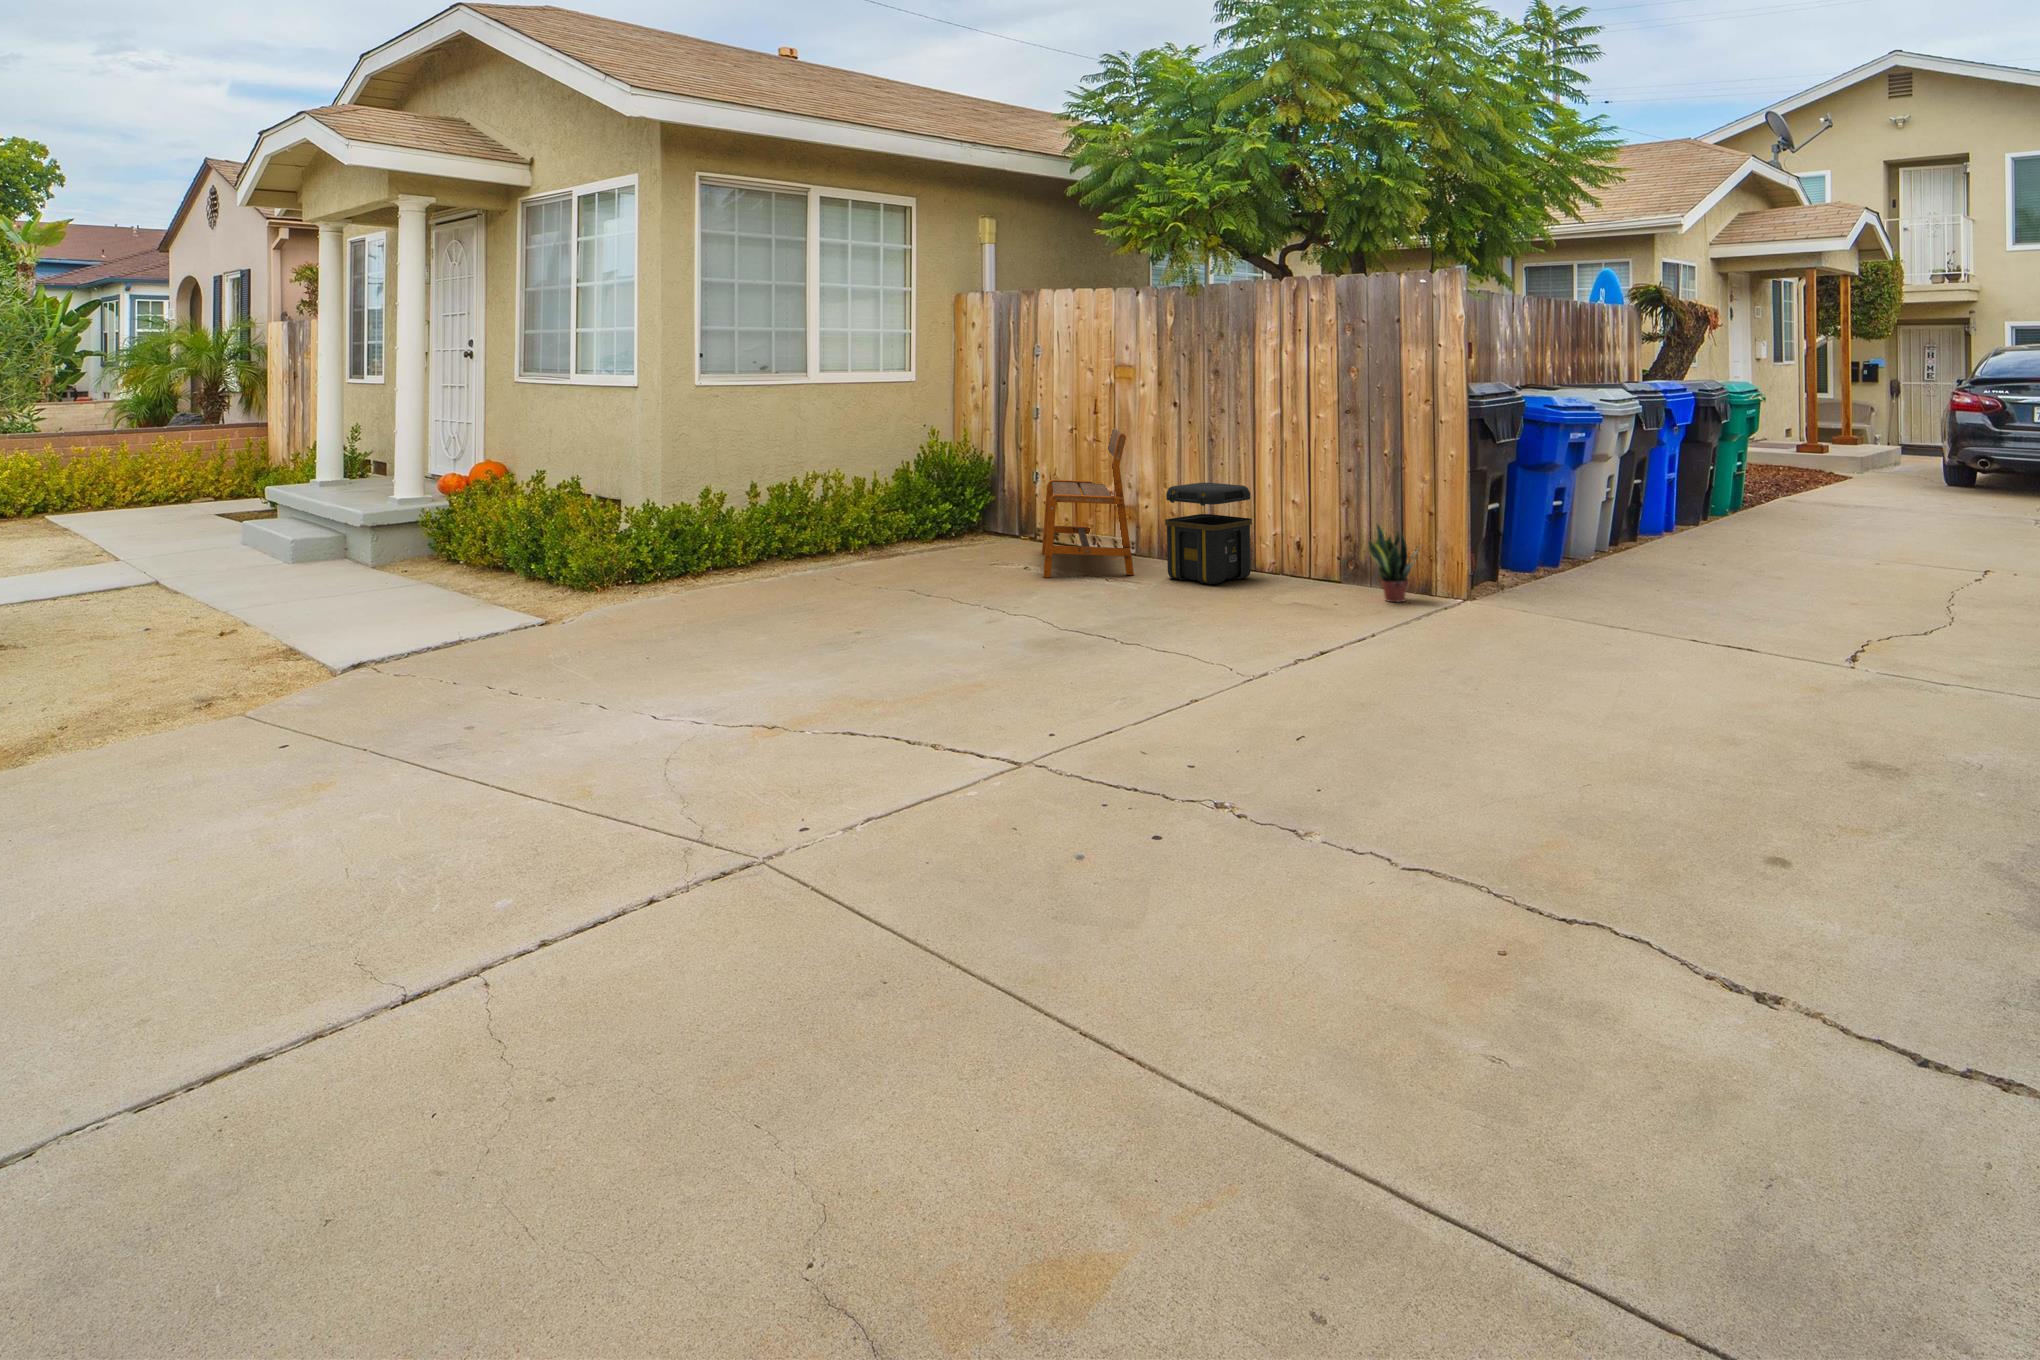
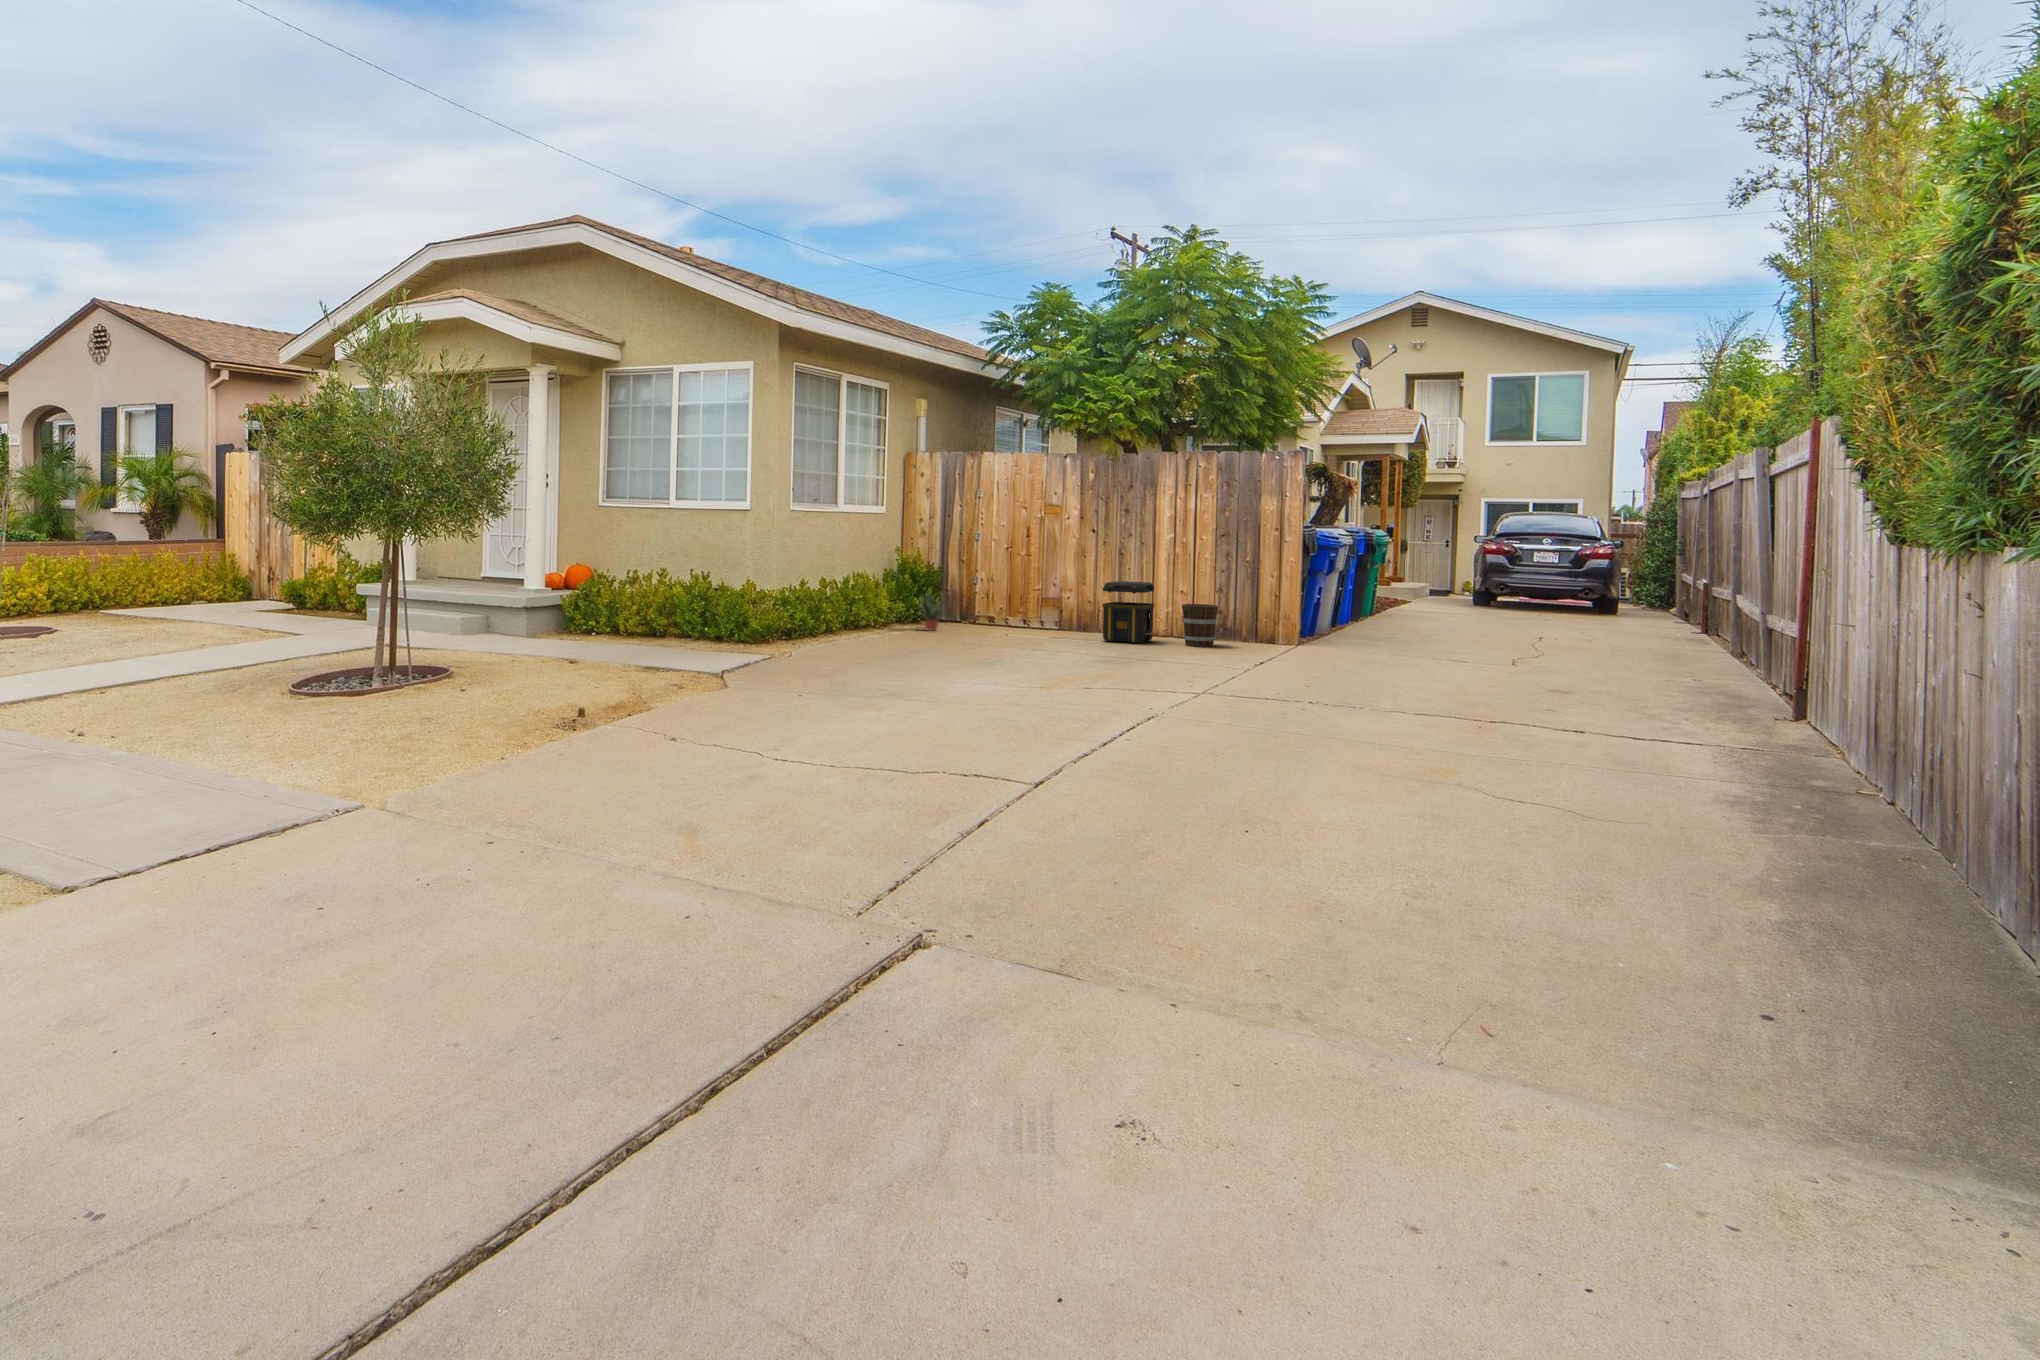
bench: present [1042,428,1134,577] -> none [988,546,1078,641]
bucket: none [1277,522,1336,595] -> present [1182,604,1218,647]
potted plant: present [1369,525,1418,602] -> present [920,594,940,631]

